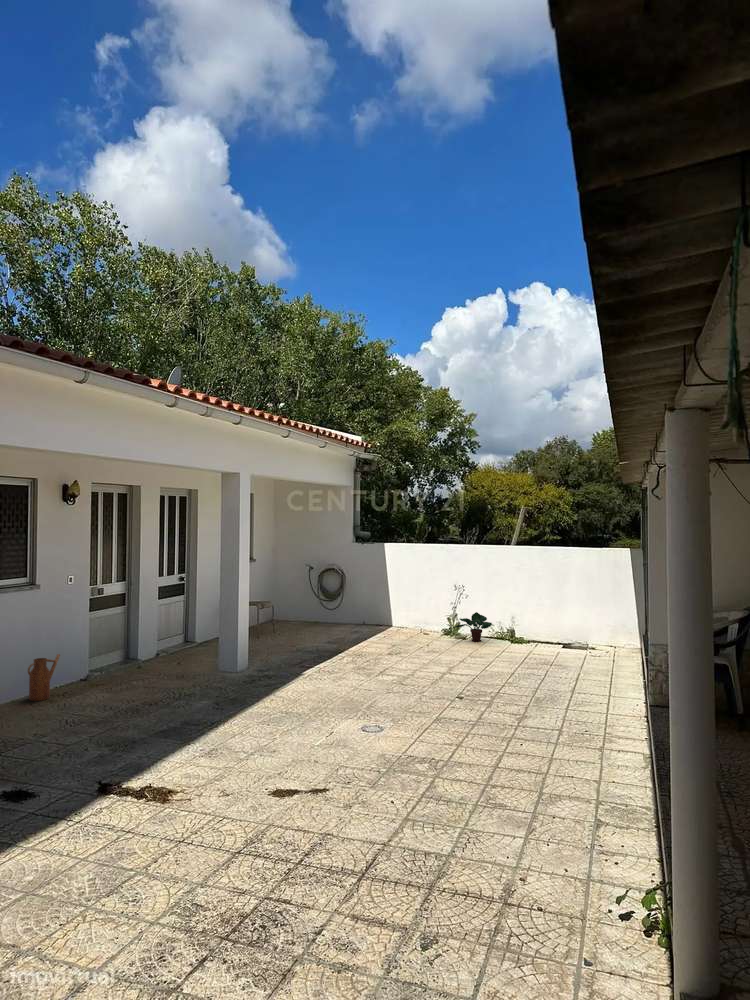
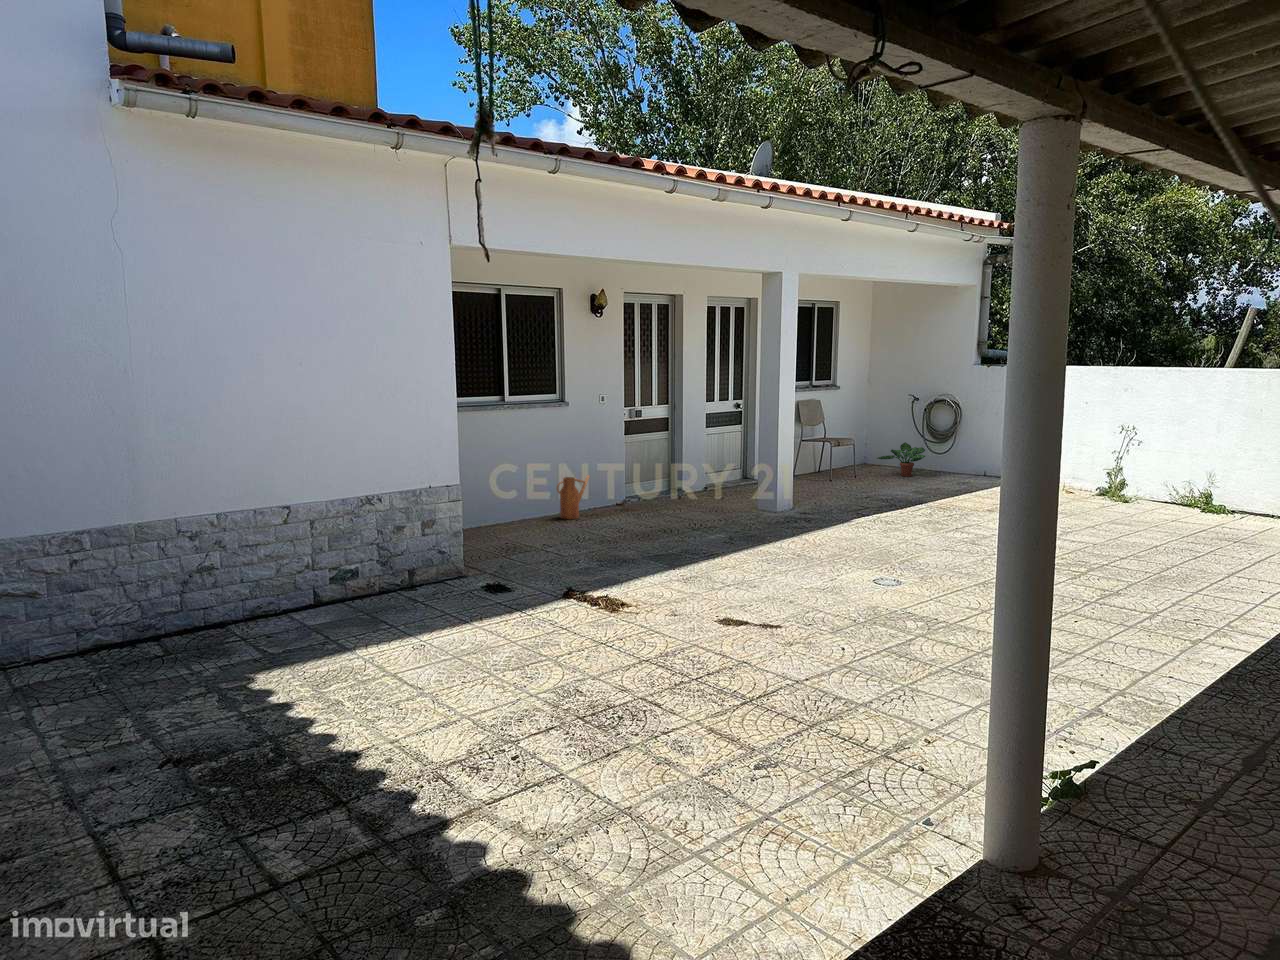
potted plant: present [453,612,494,642] -> present [877,442,925,477]

